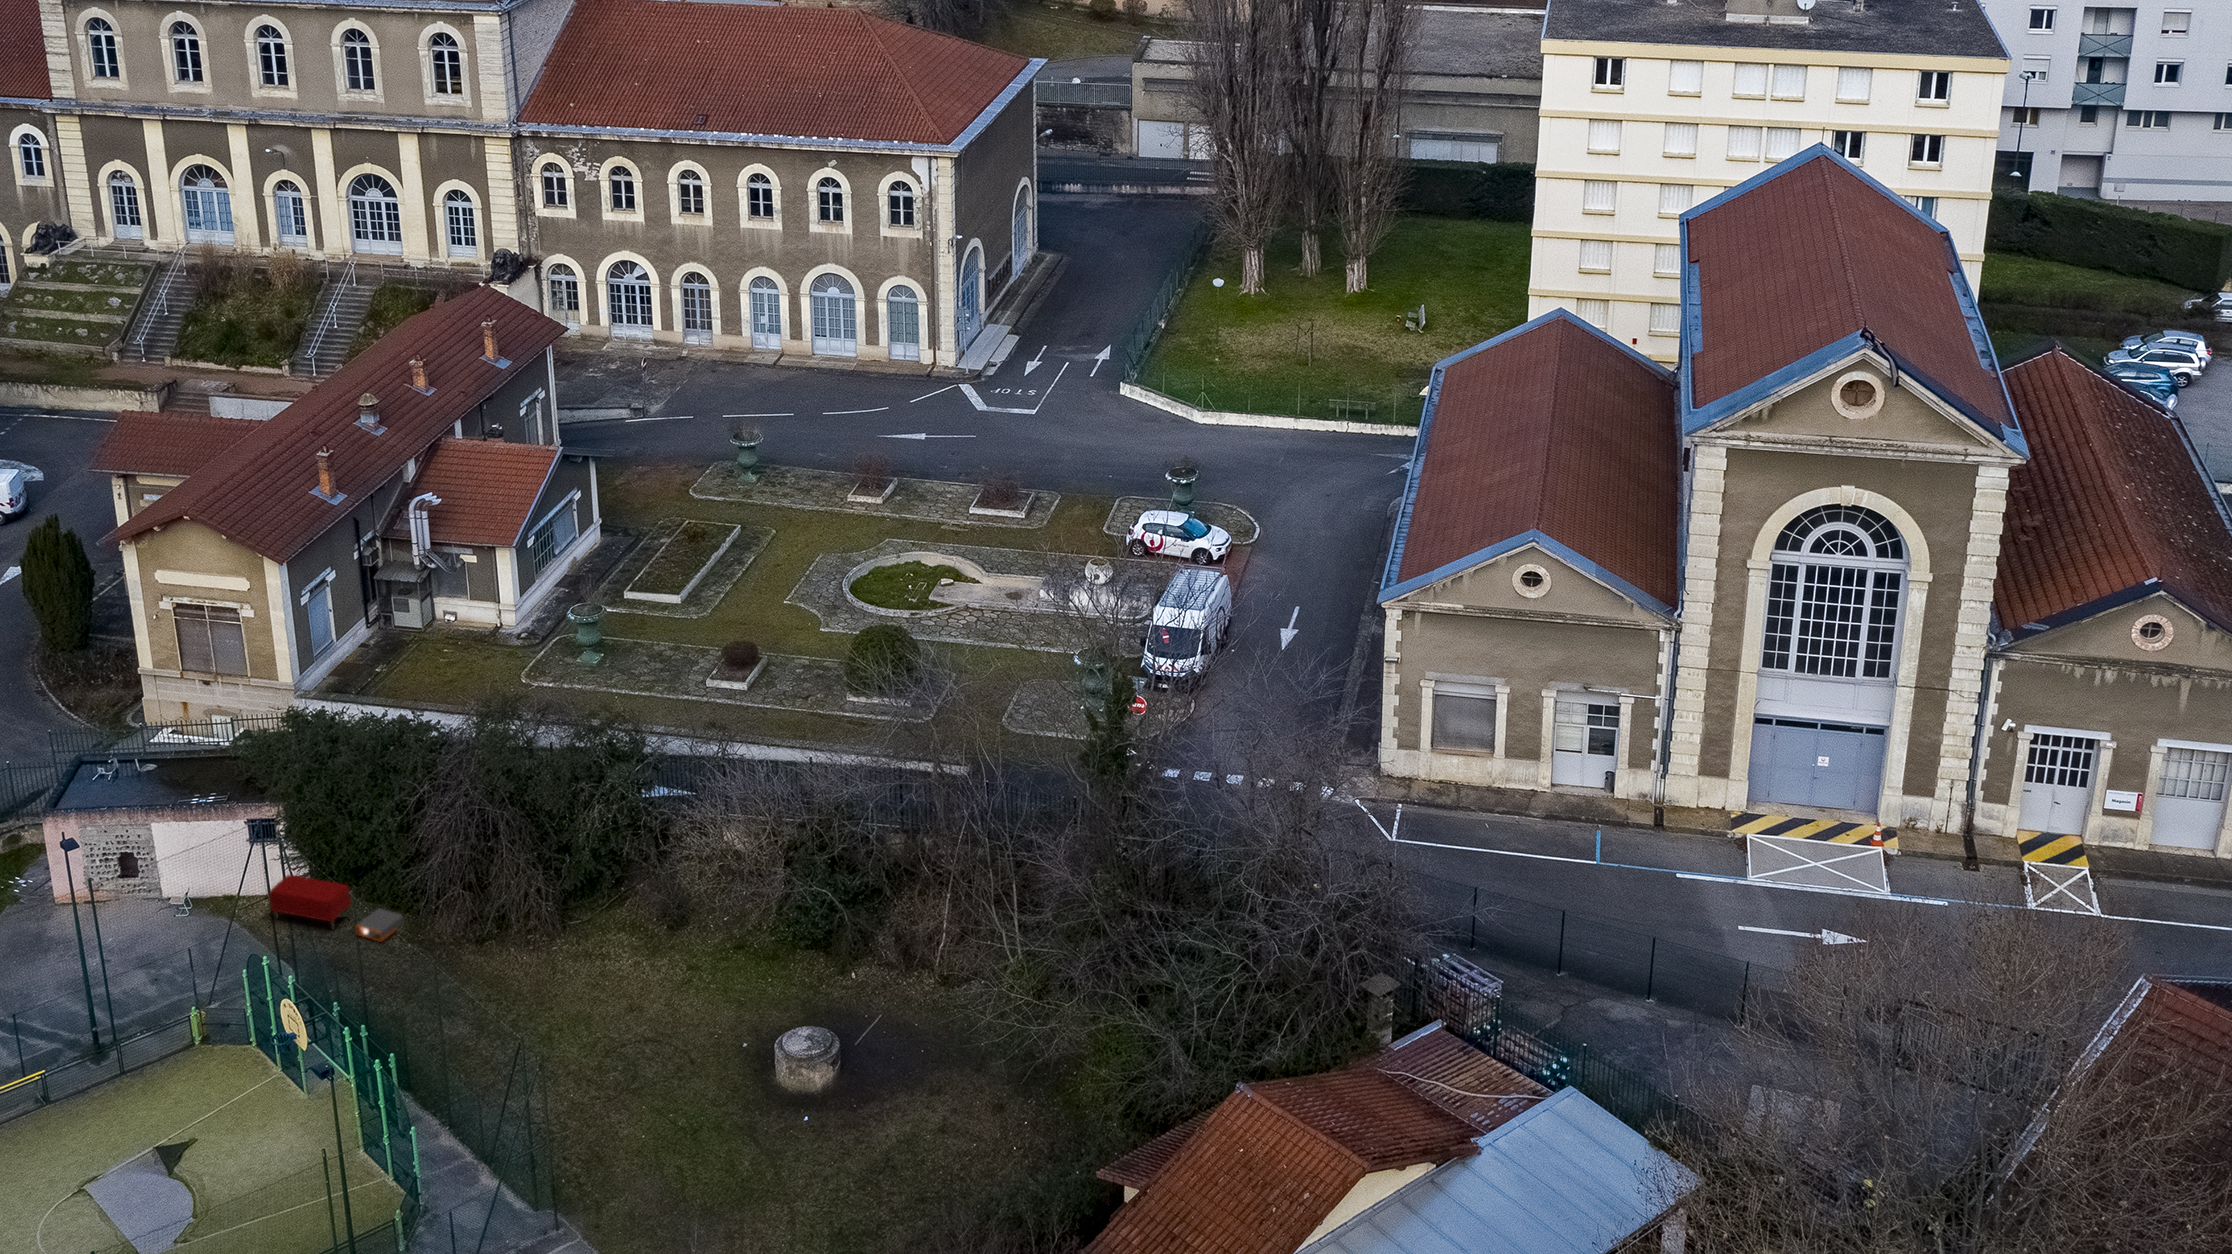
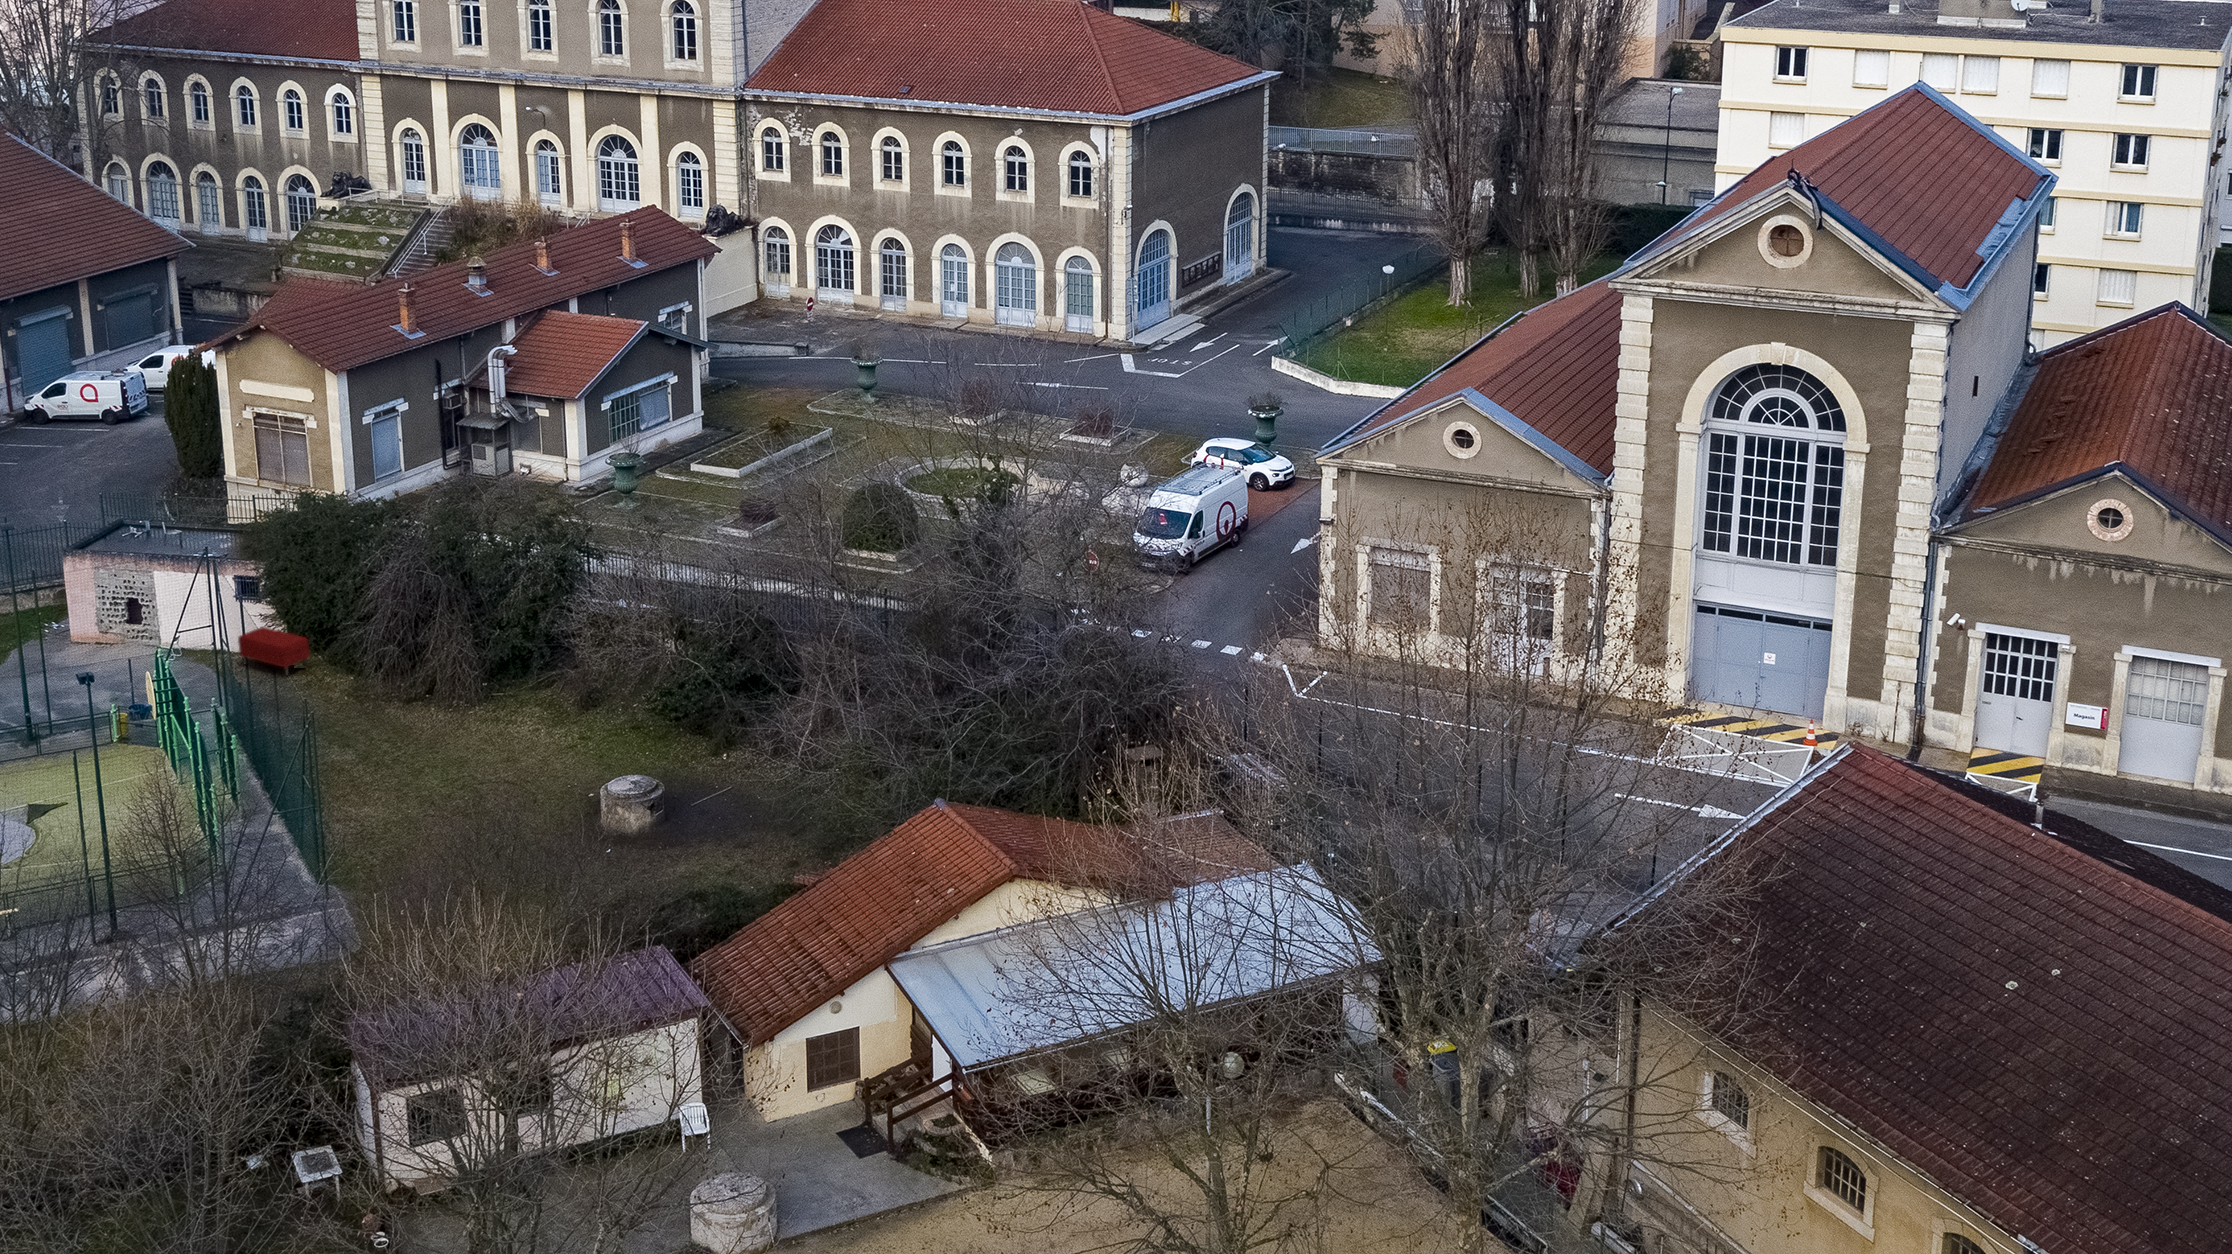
storage box: present [356,908,404,942] -> none [303,662,349,688]

